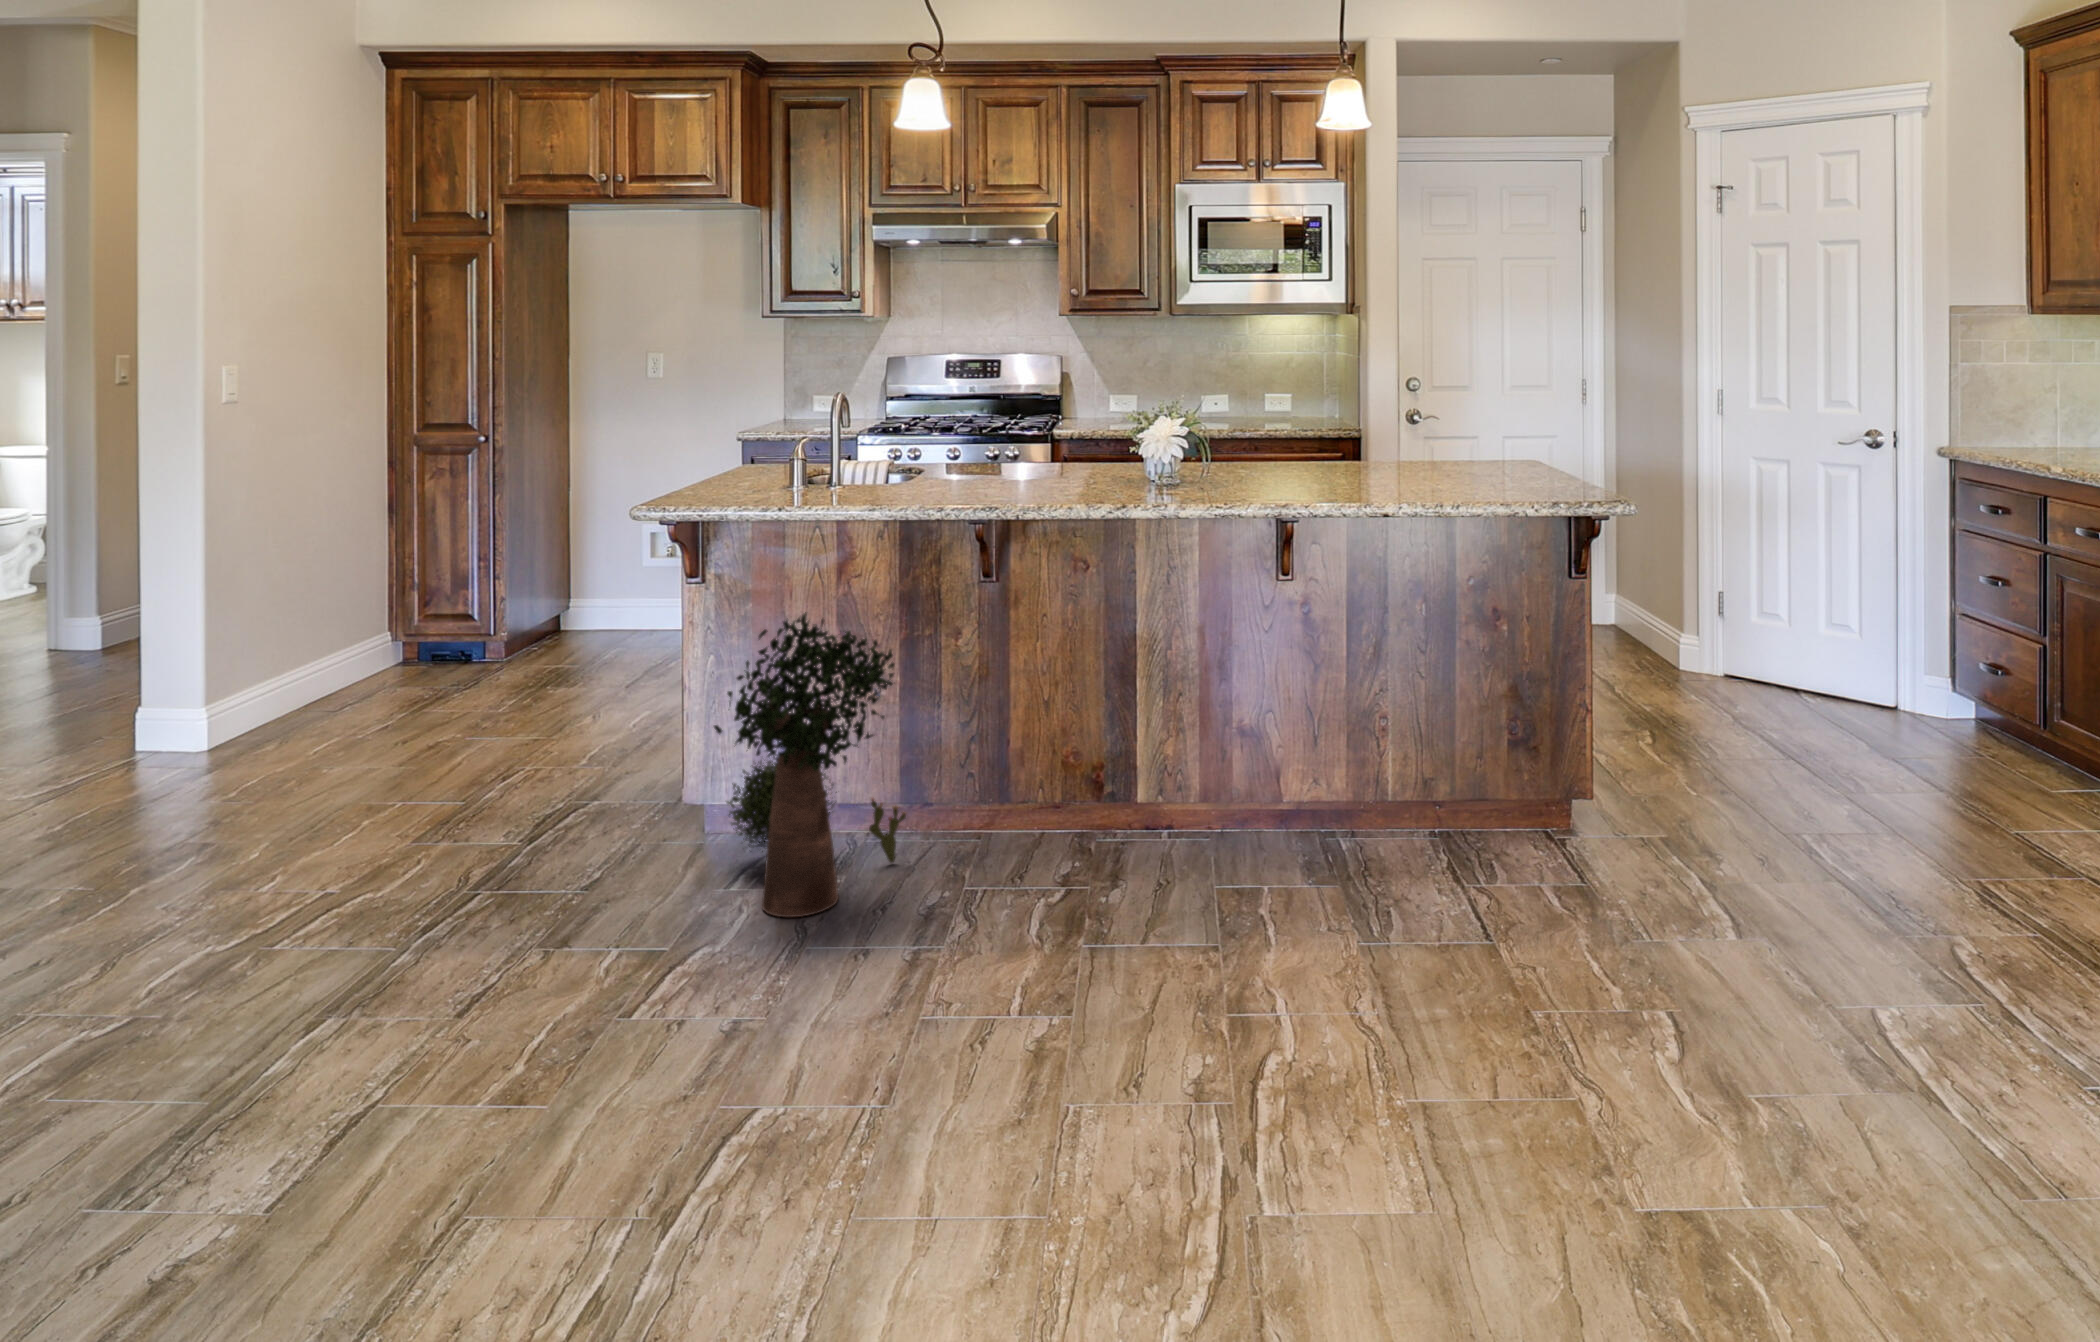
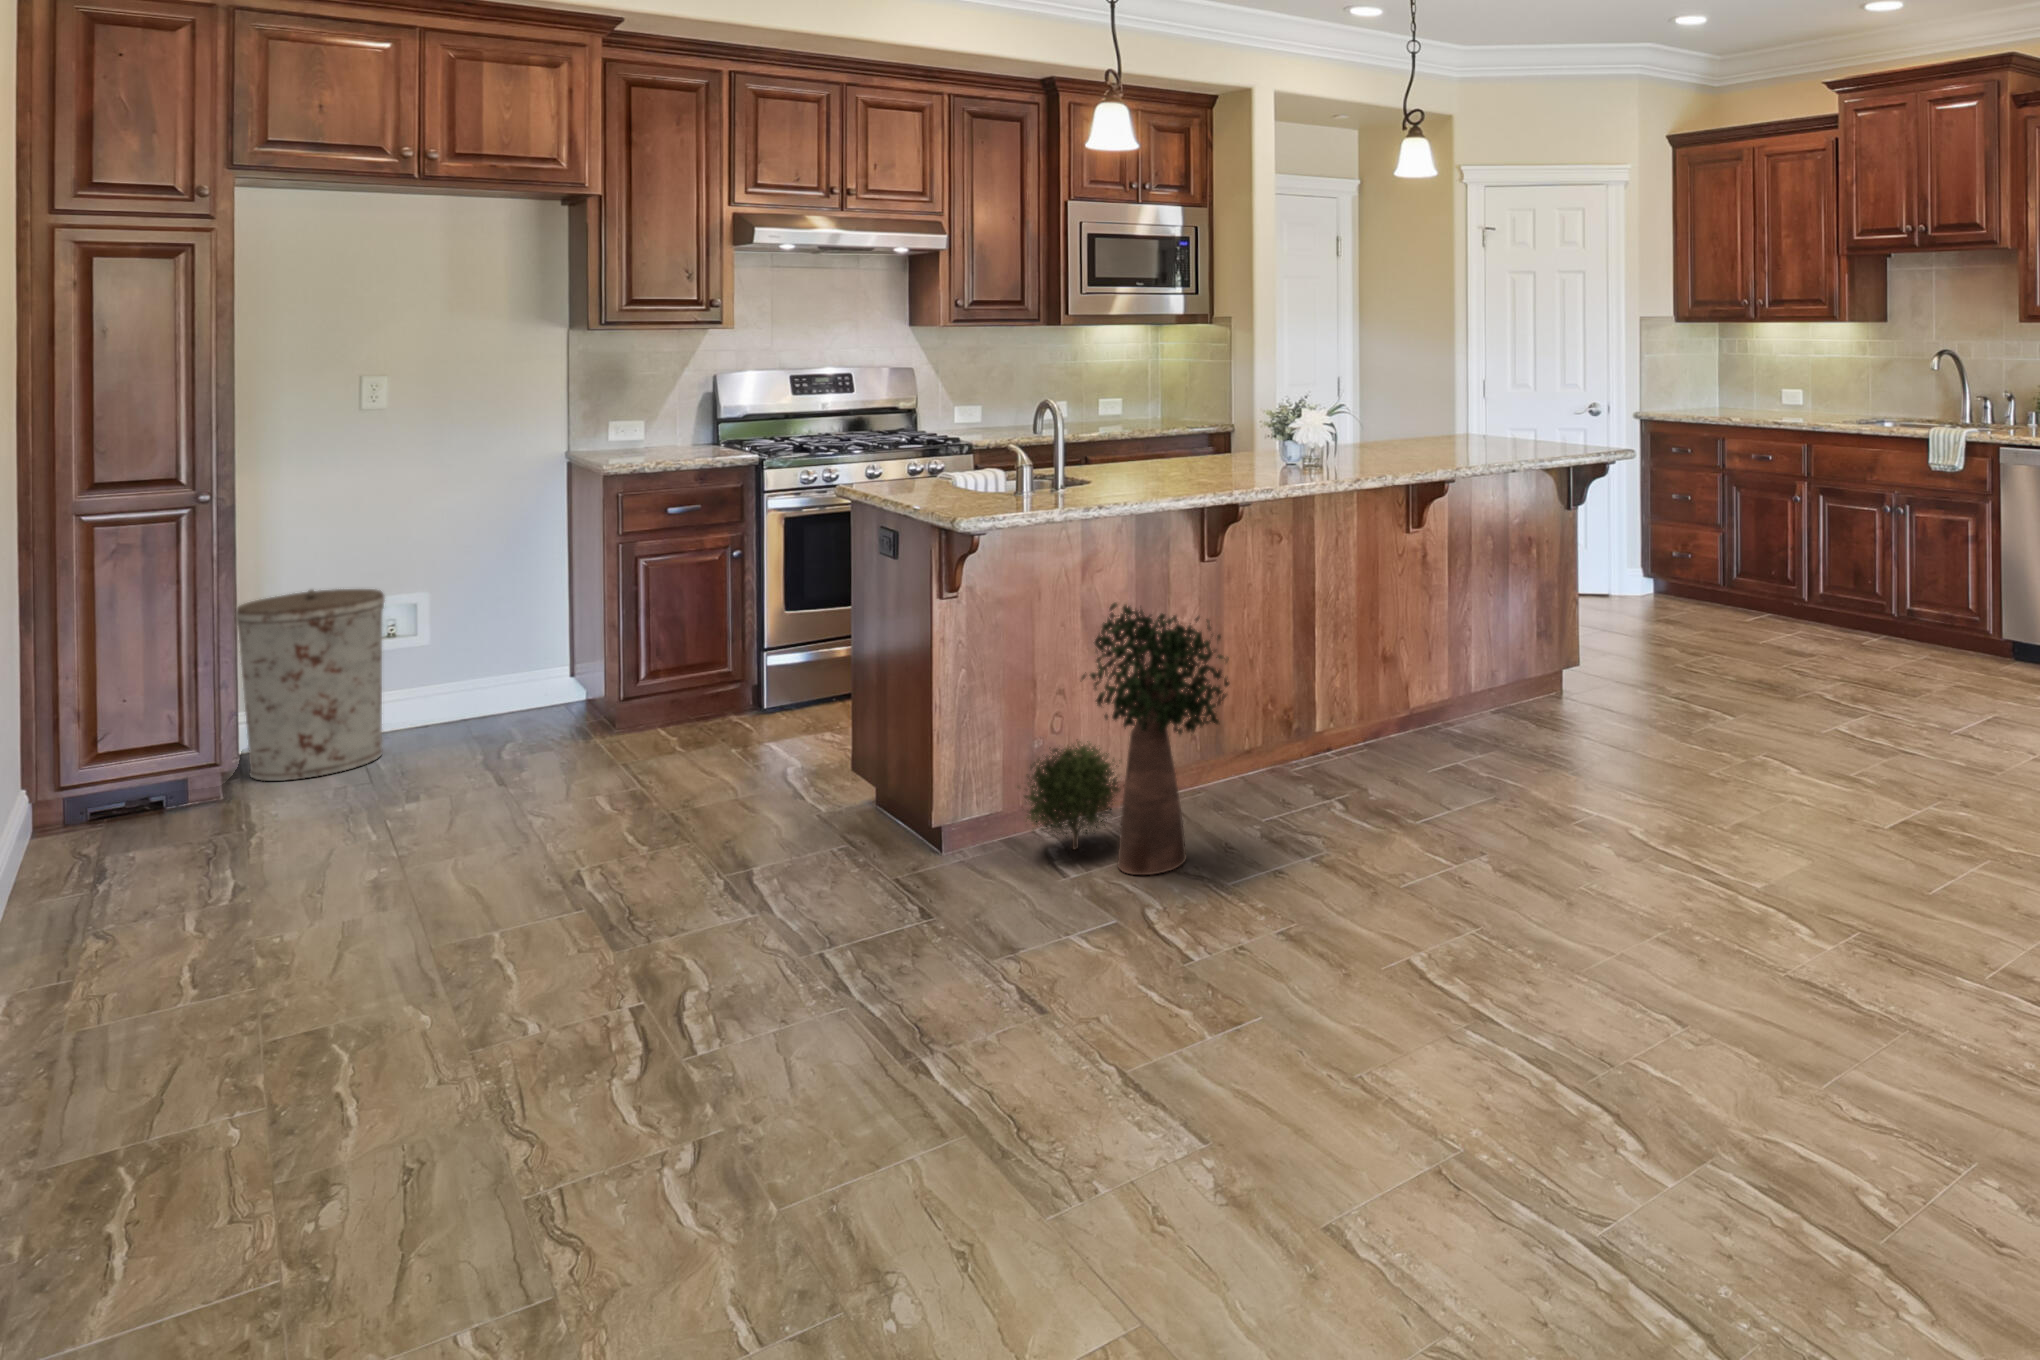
trash can: none [534,518,628,660] -> present [235,589,385,781]

